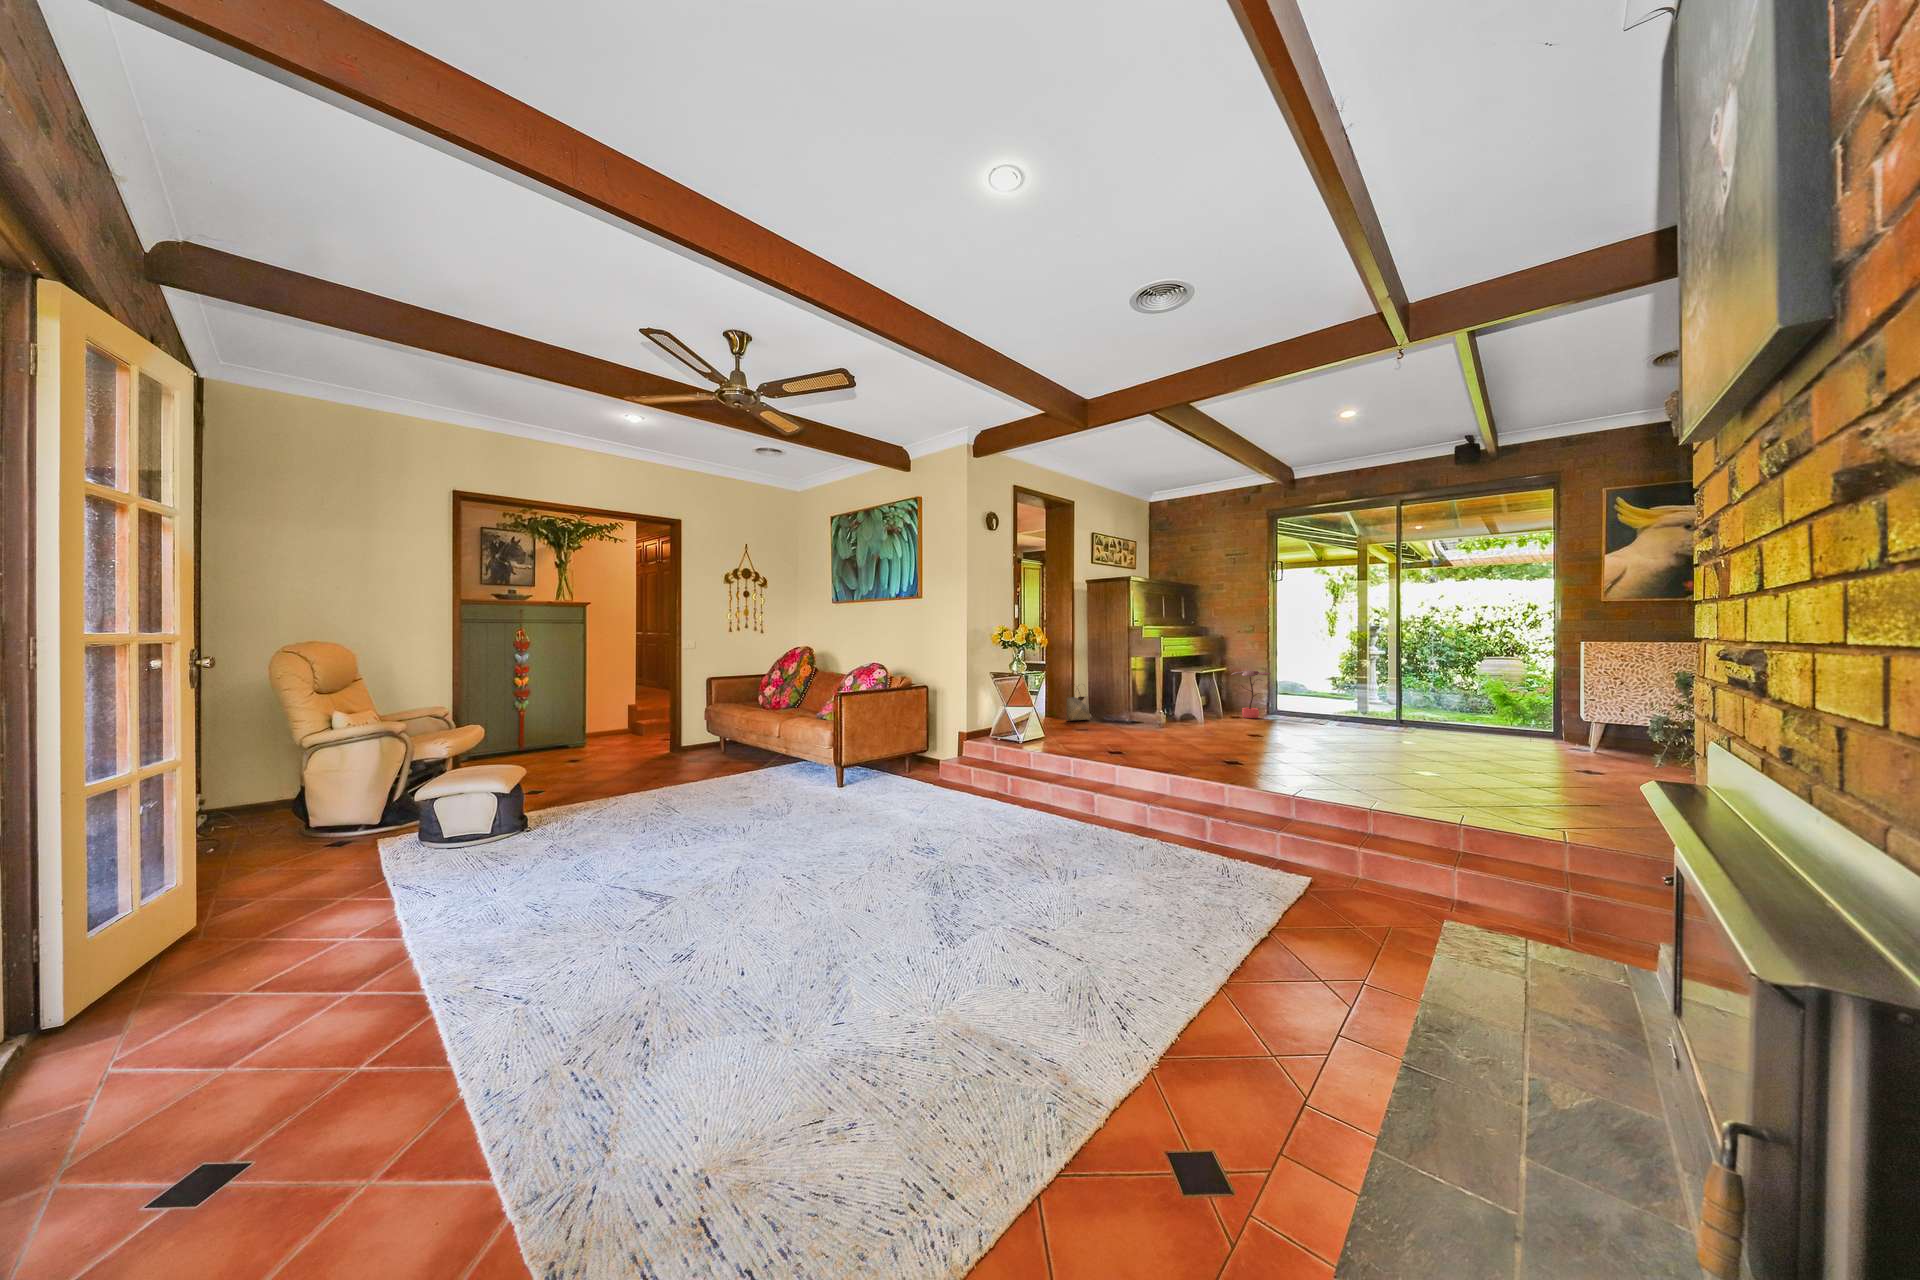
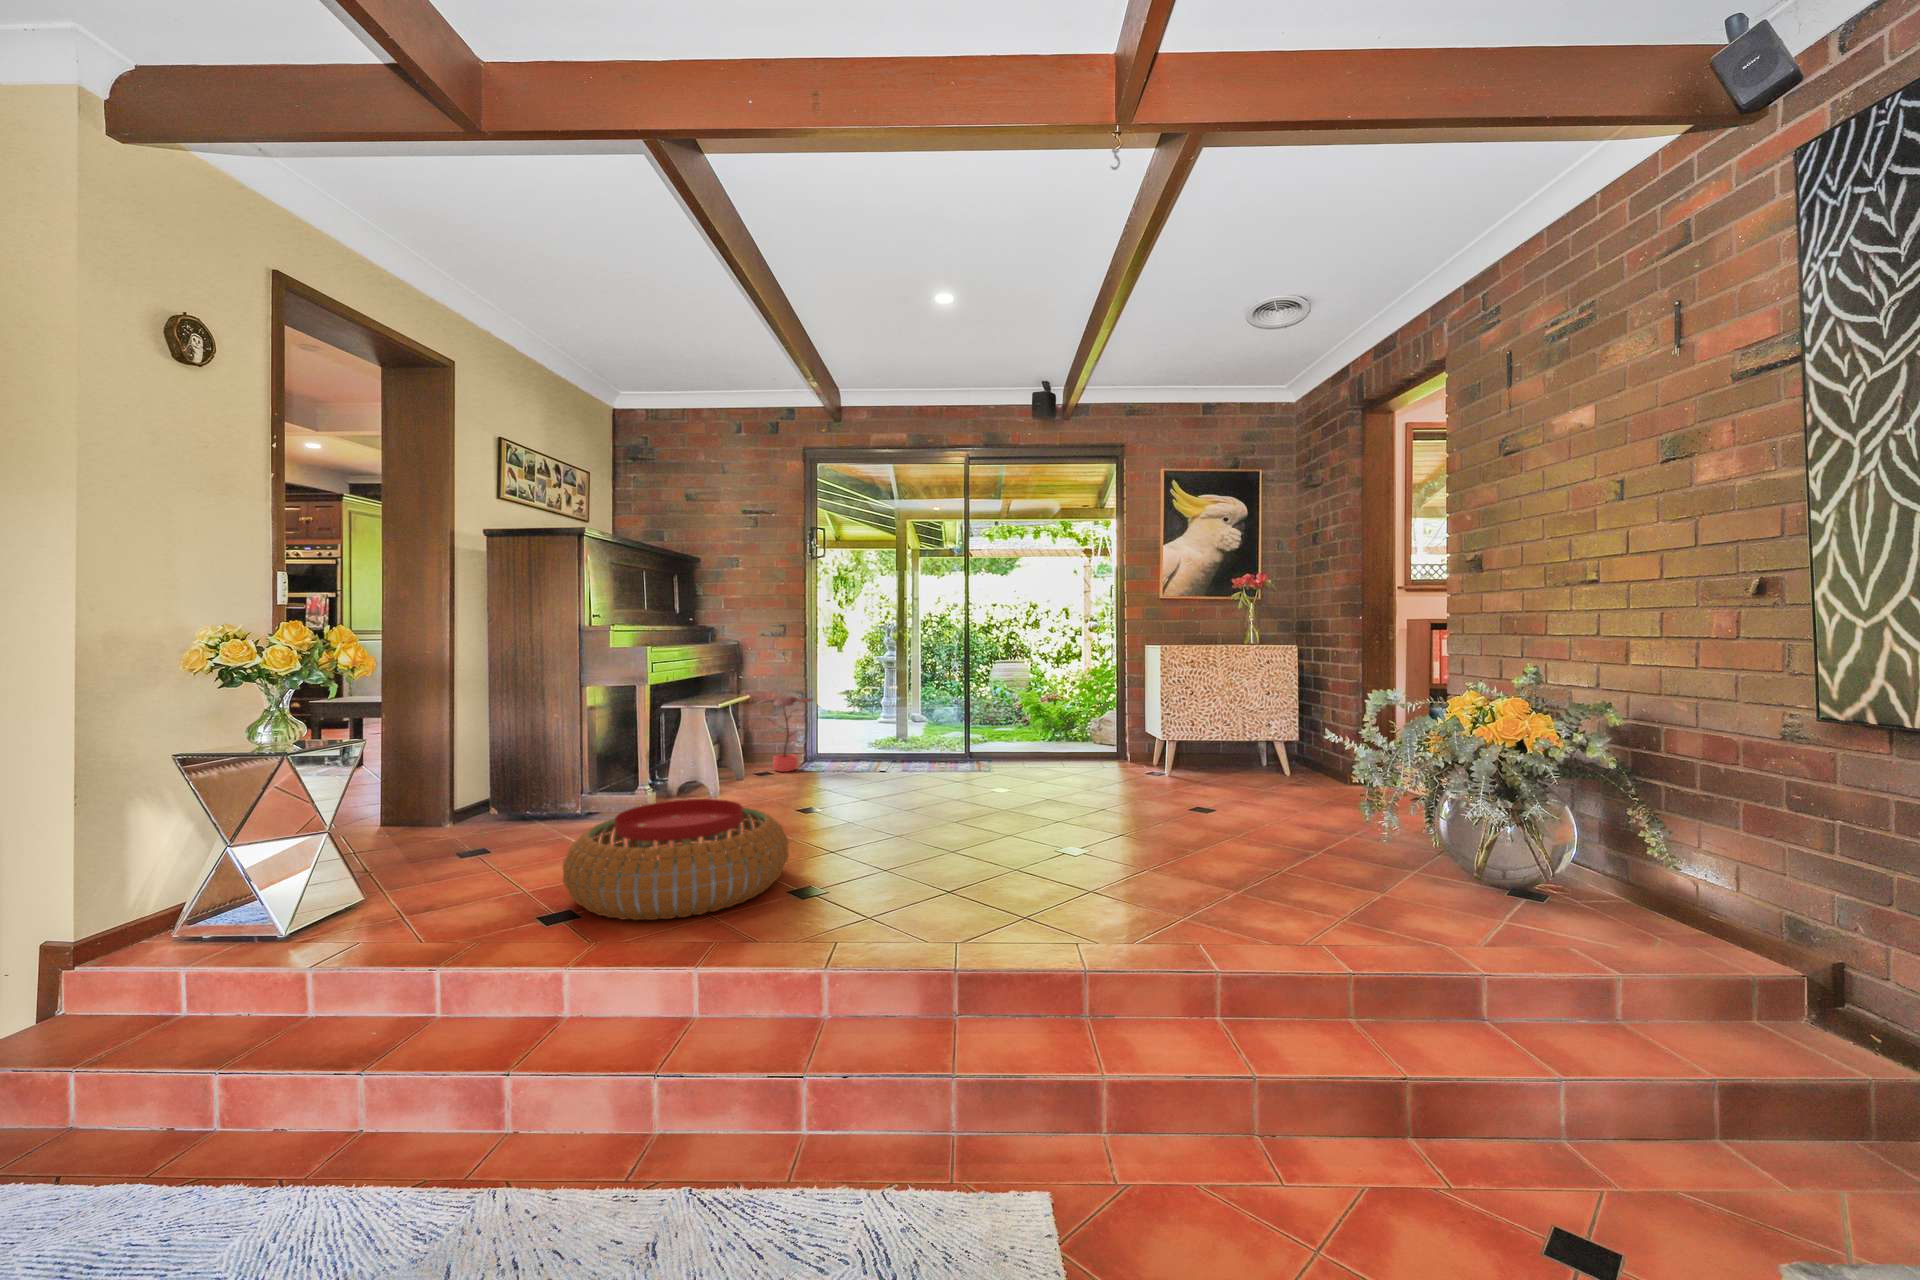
woven basket: present [1066,684,1090,721] -> none [435,746,496,828]
pouf: none [1114,711,1219,758] -> present [563,799,789,920]

